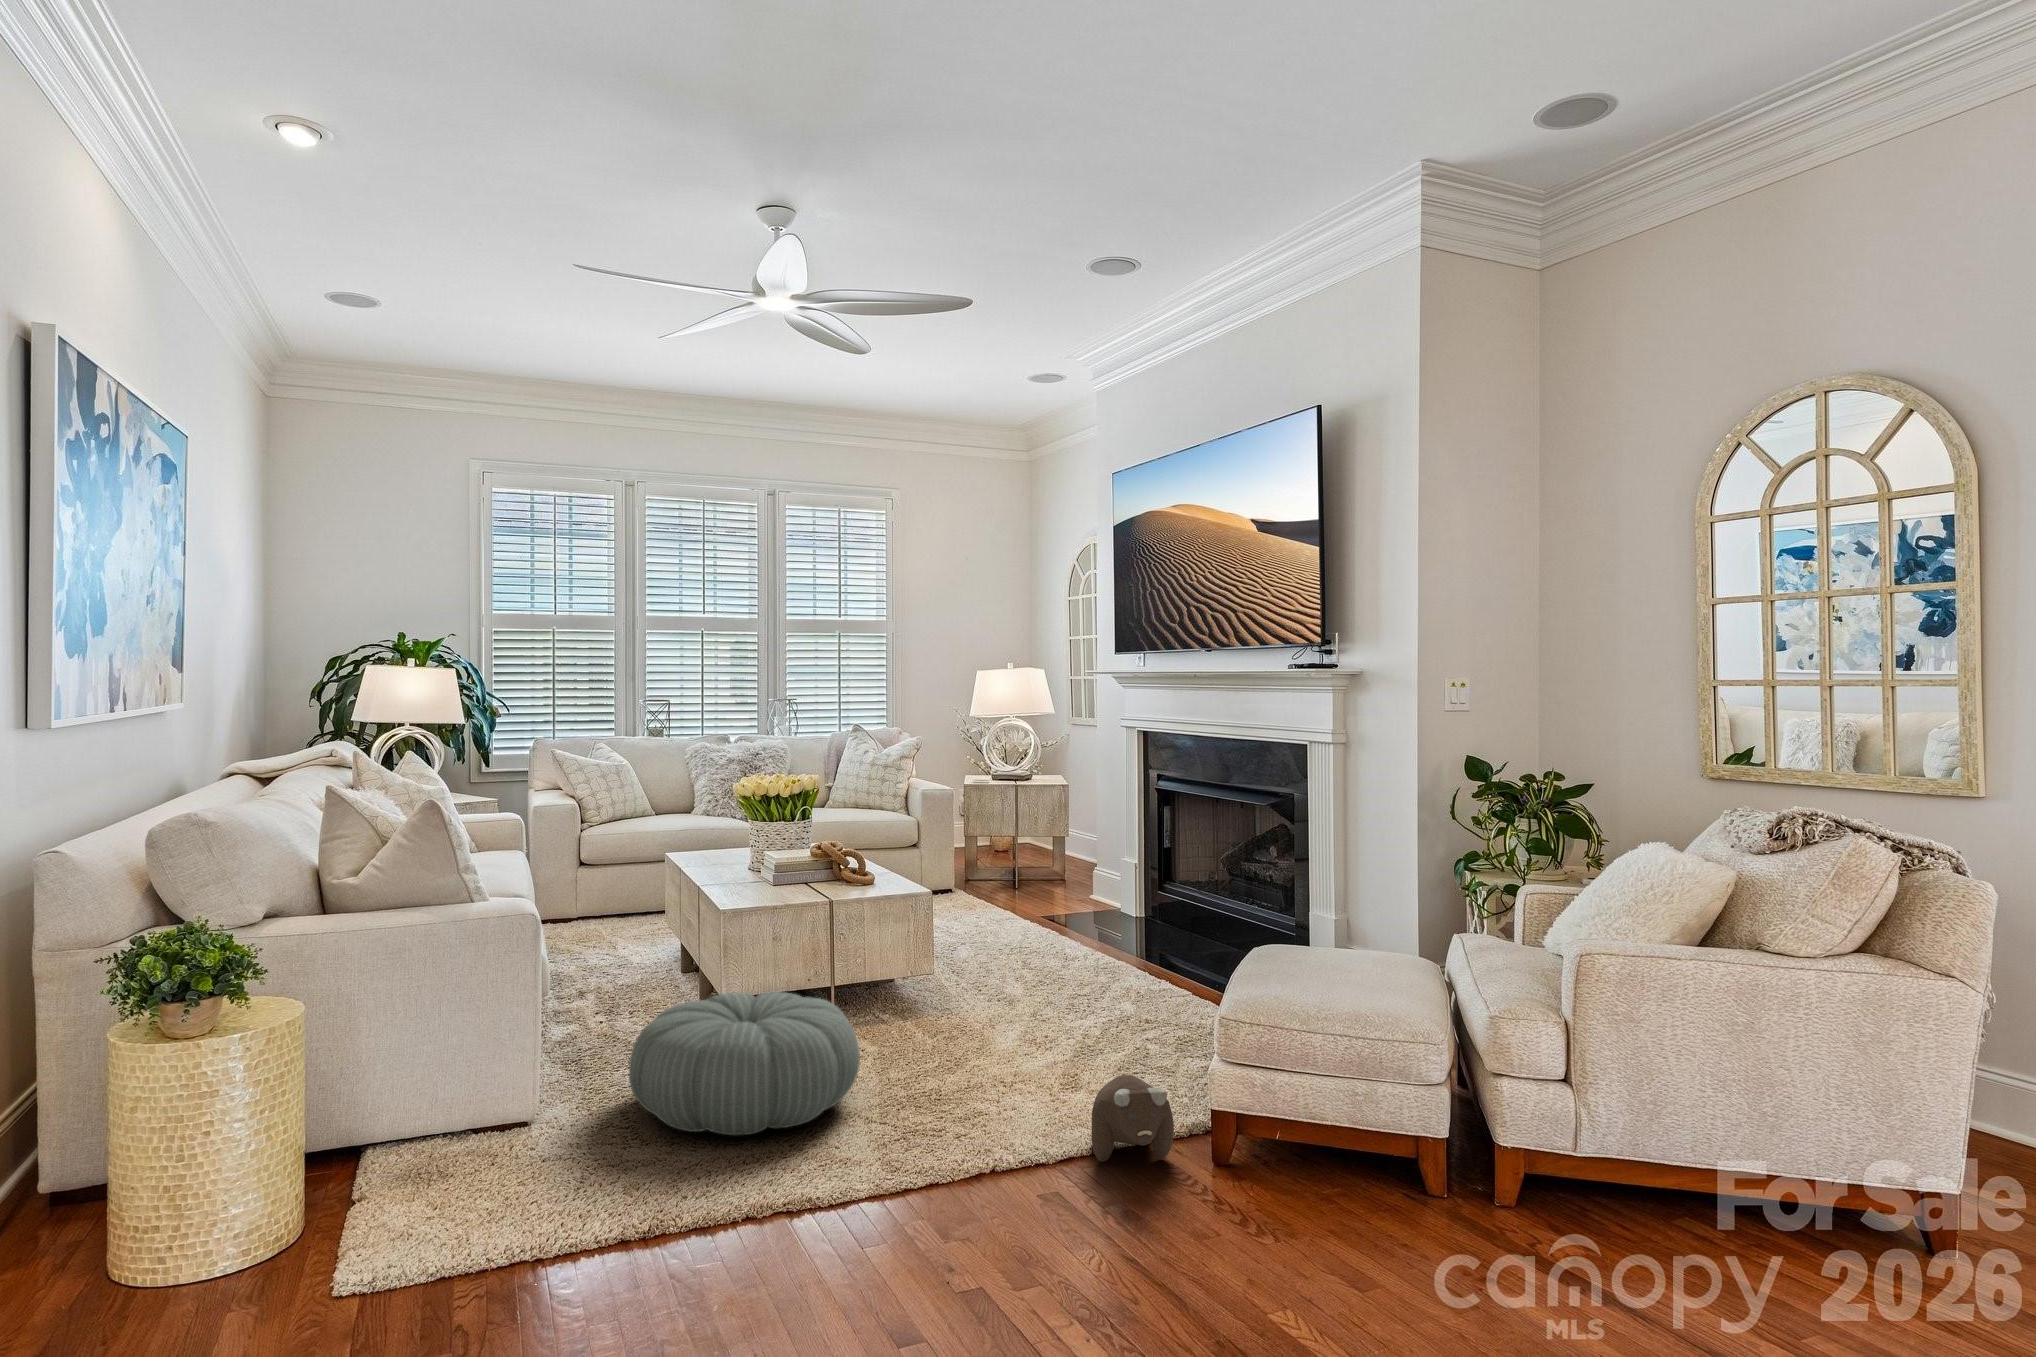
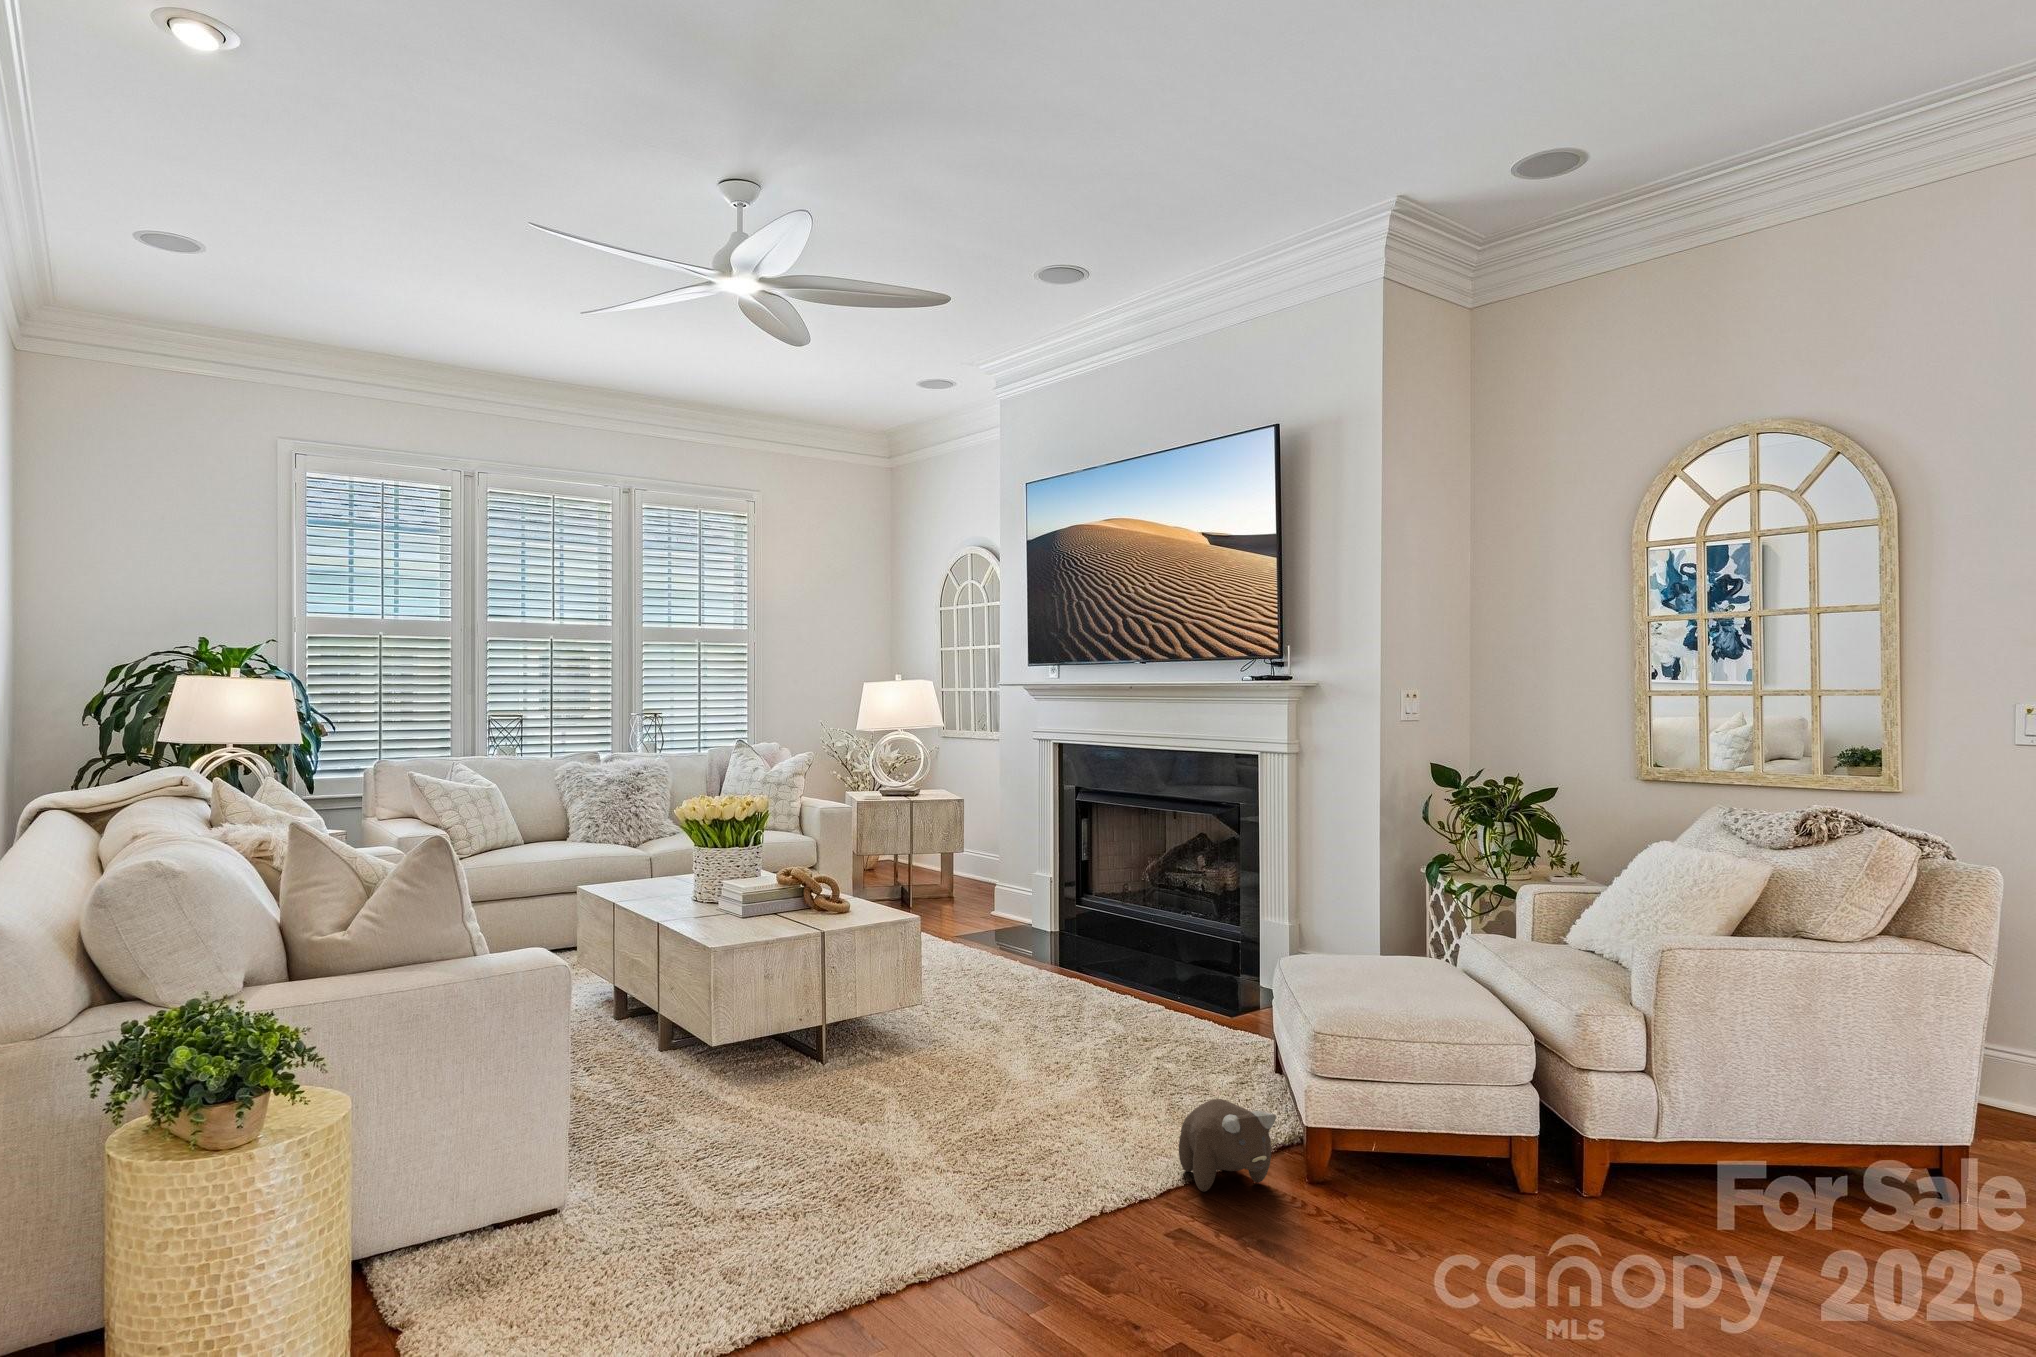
pouf: present [629,991,860,1135] -> none [668,1035,917,1200]

